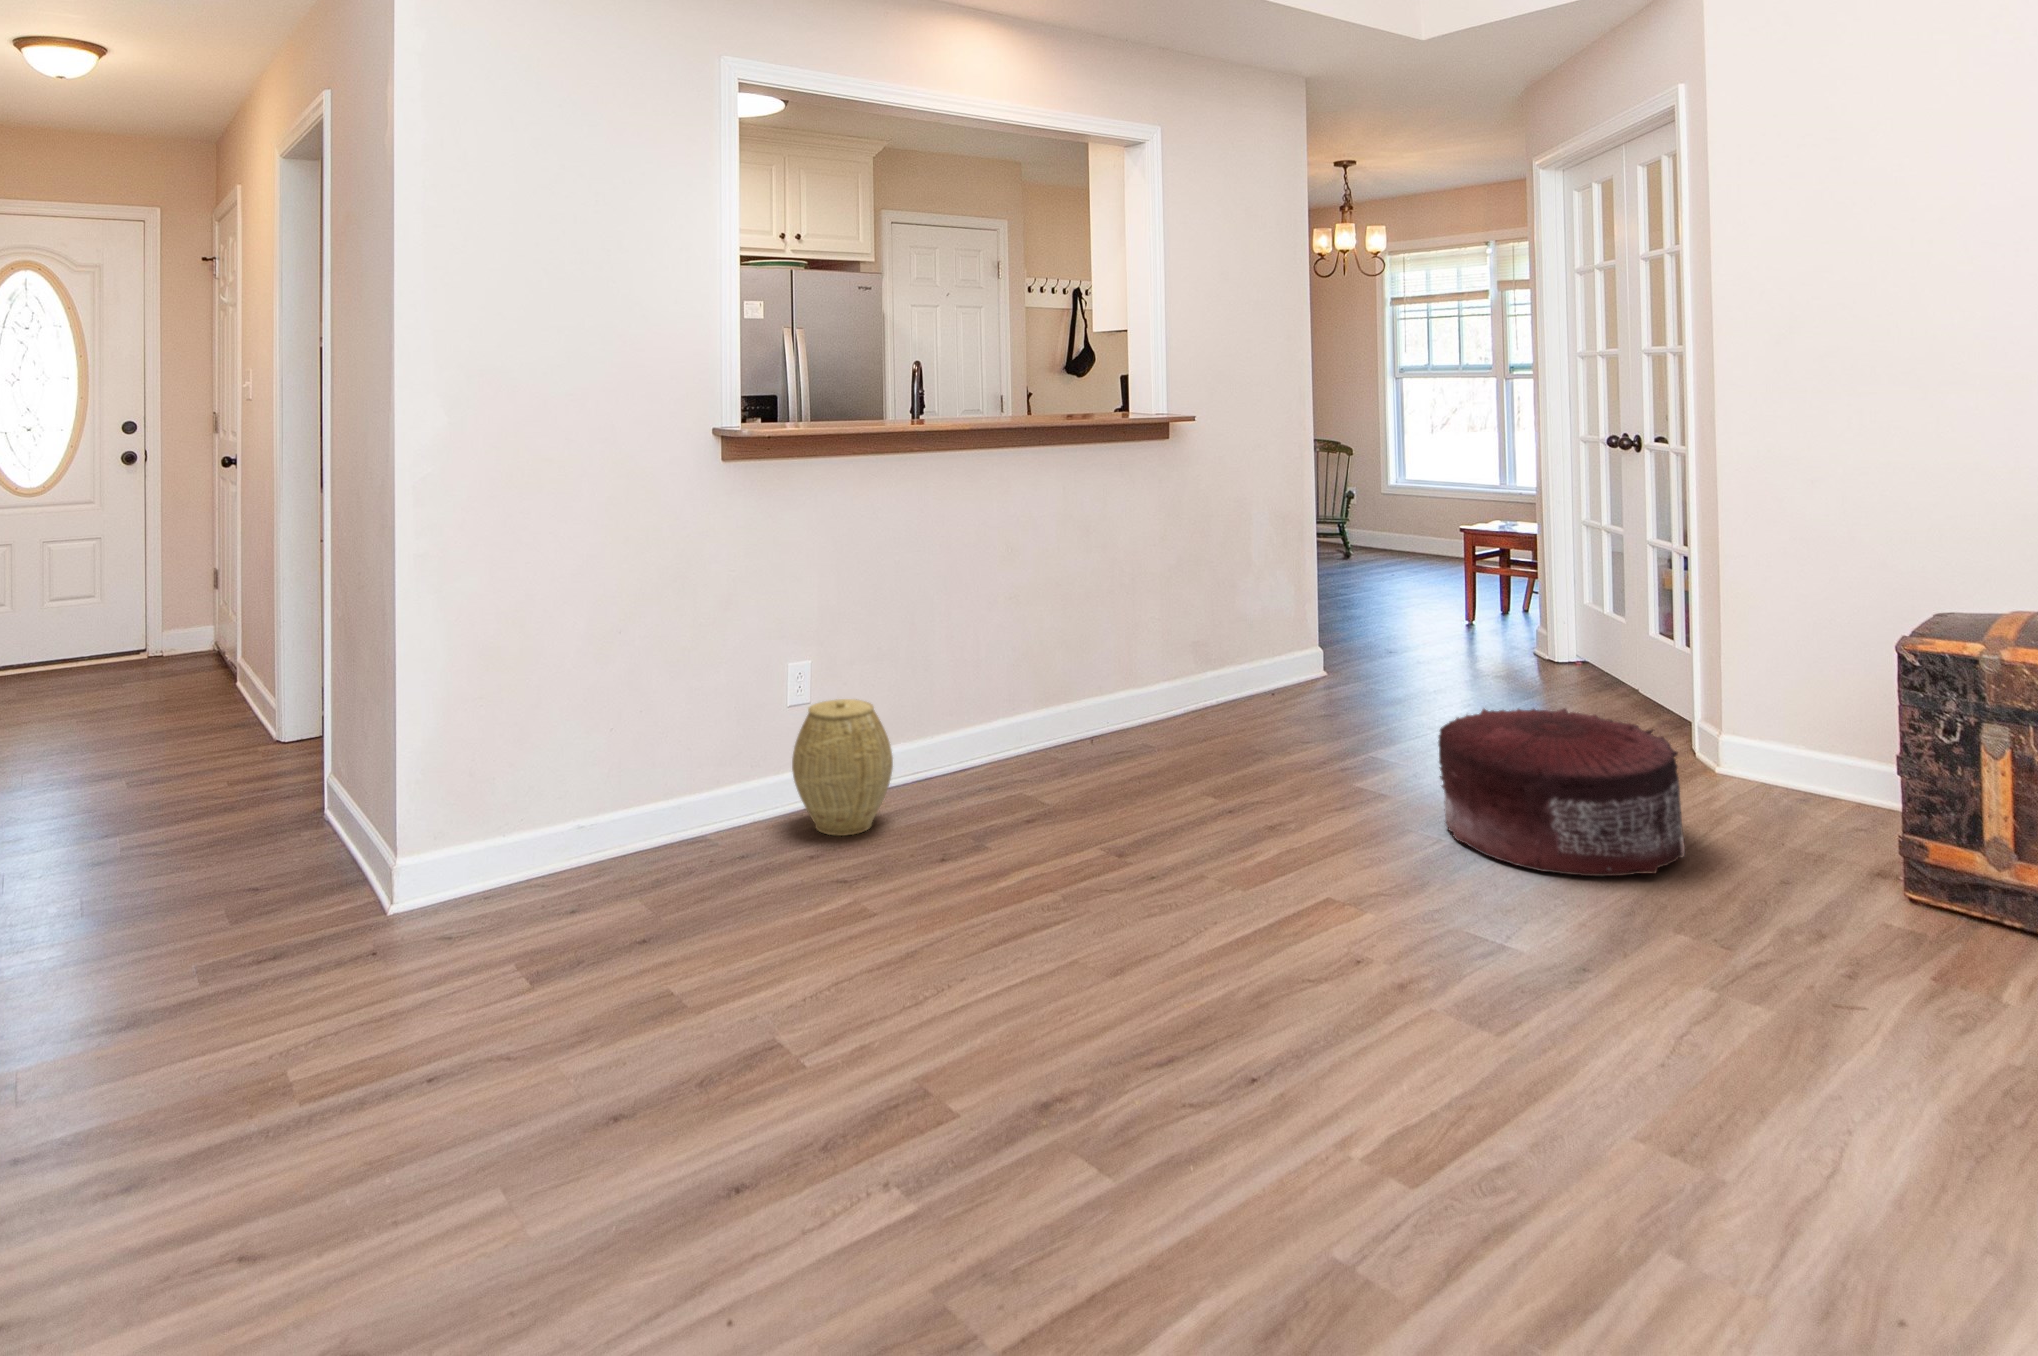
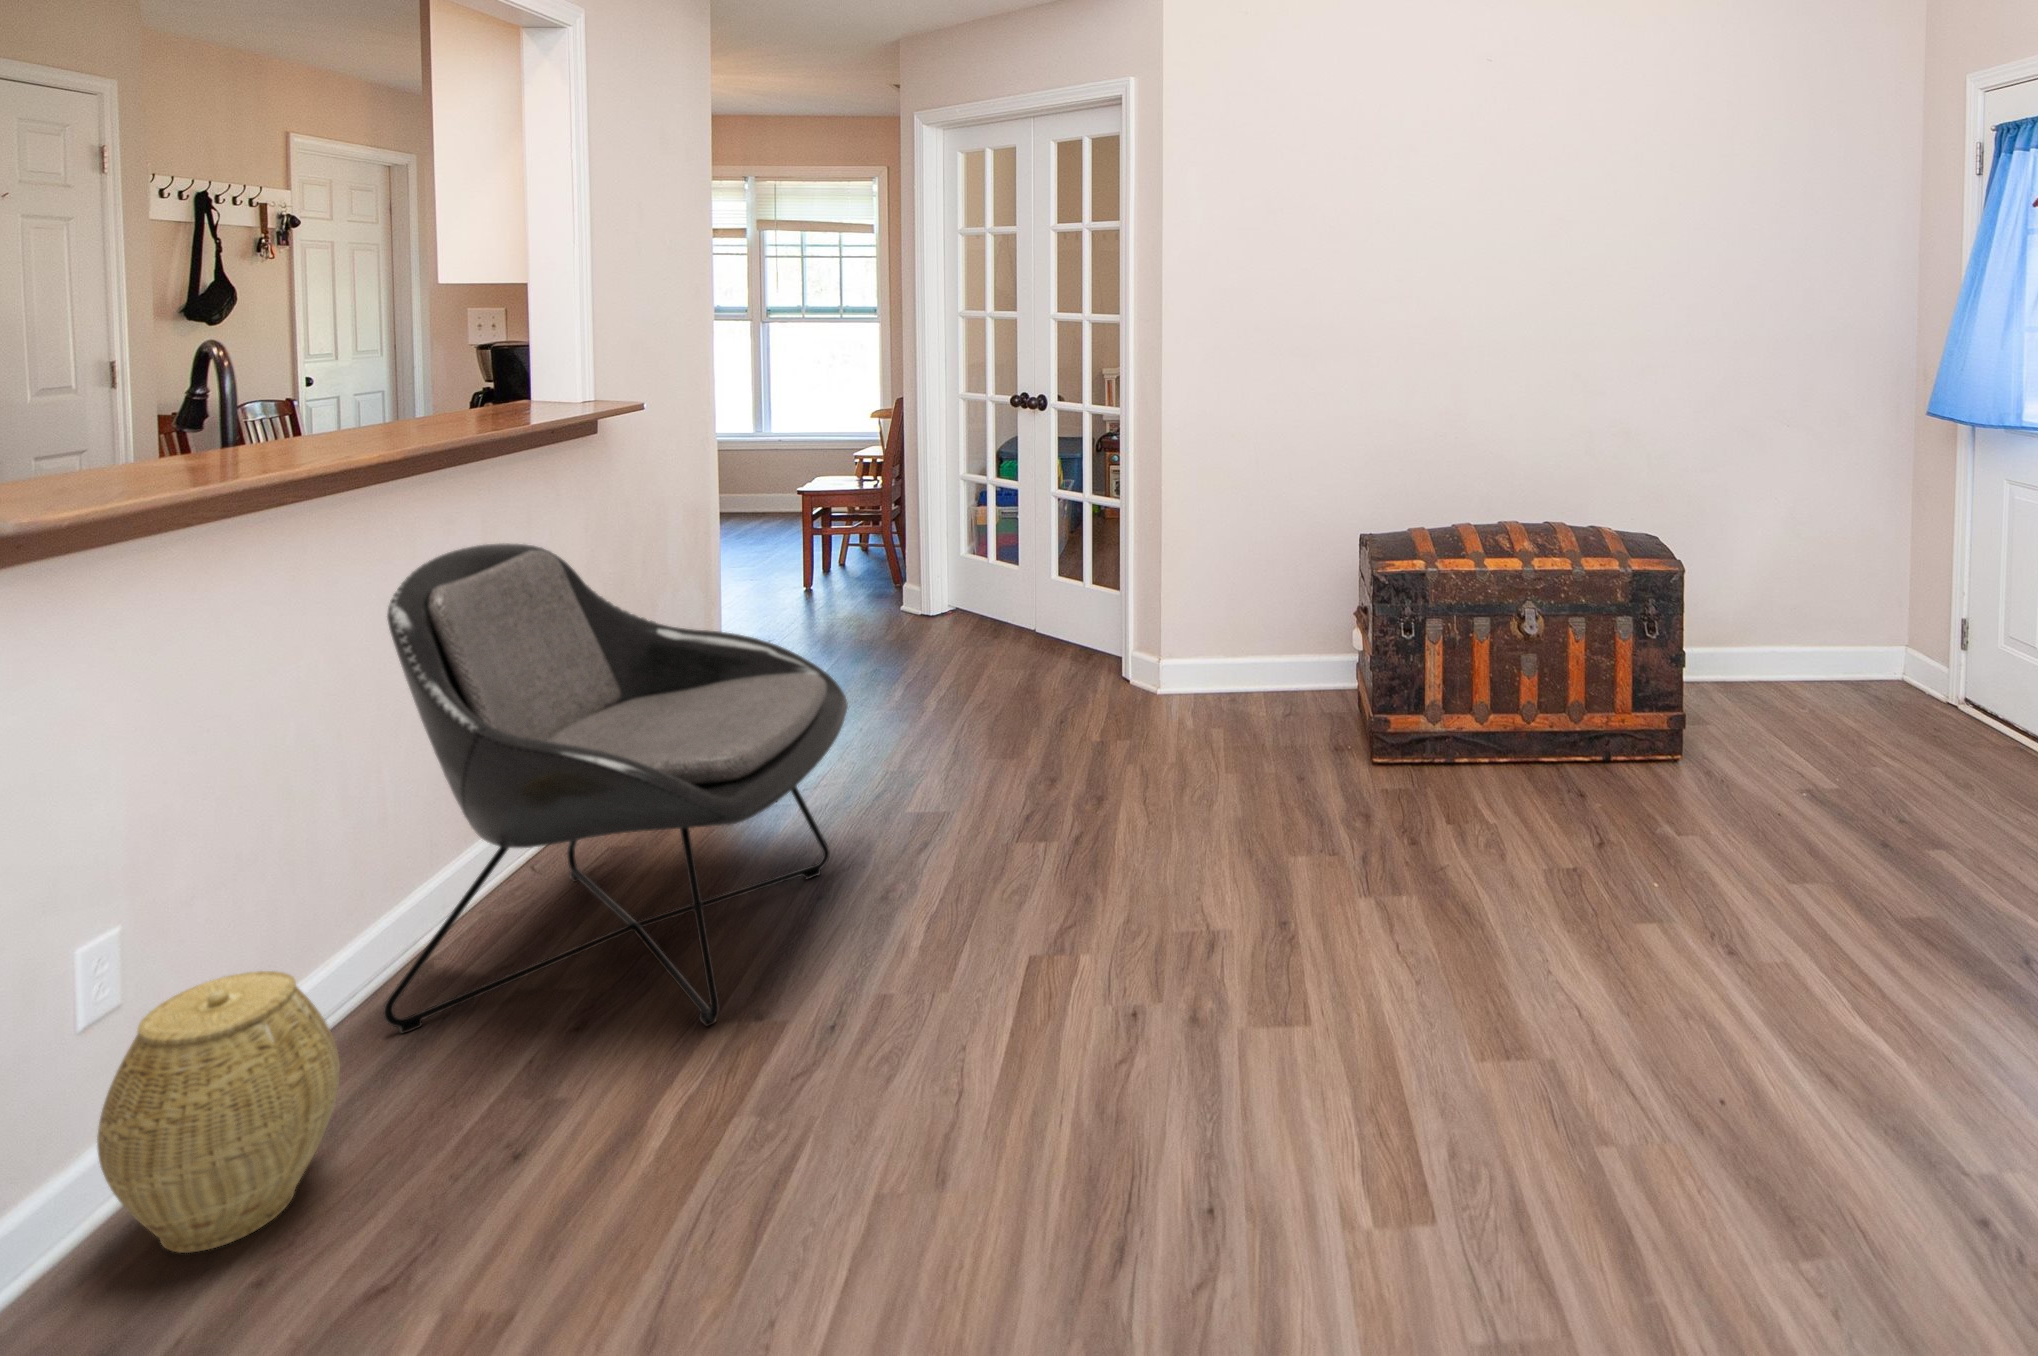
lounge chair: none [957,499,1270,842] -> present [383,543,848,1034]
pouf: present [1438,708,1685,876] -> none [1029,676,1244,852]

